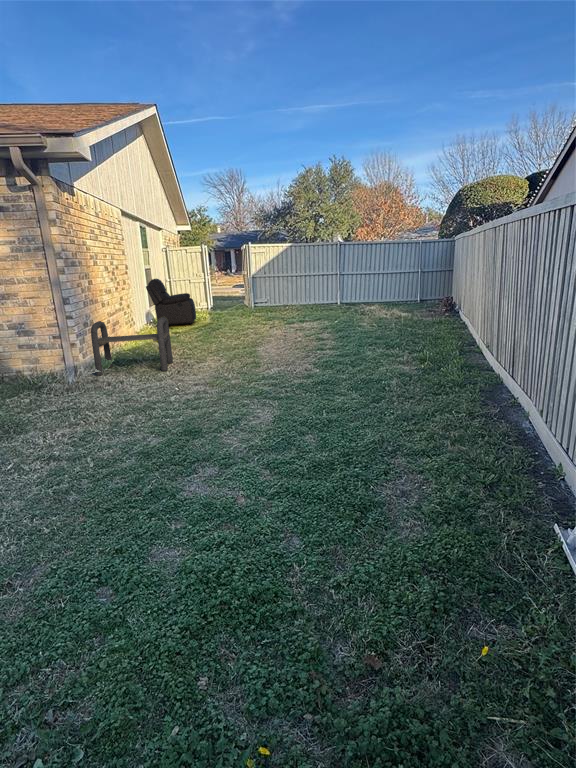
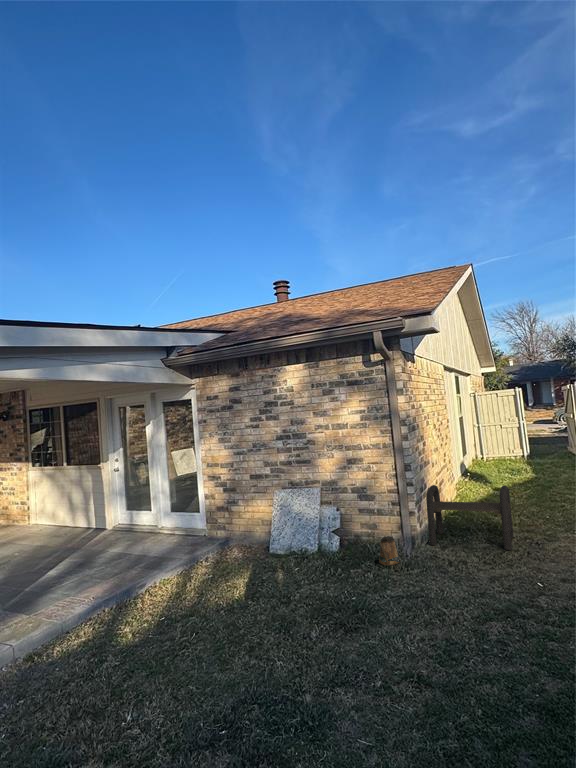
chair: present [146,279,196,325] -> none [461,427,515,477]
watering can: none [36,367,63,394] -> present [379,536,400,565]

